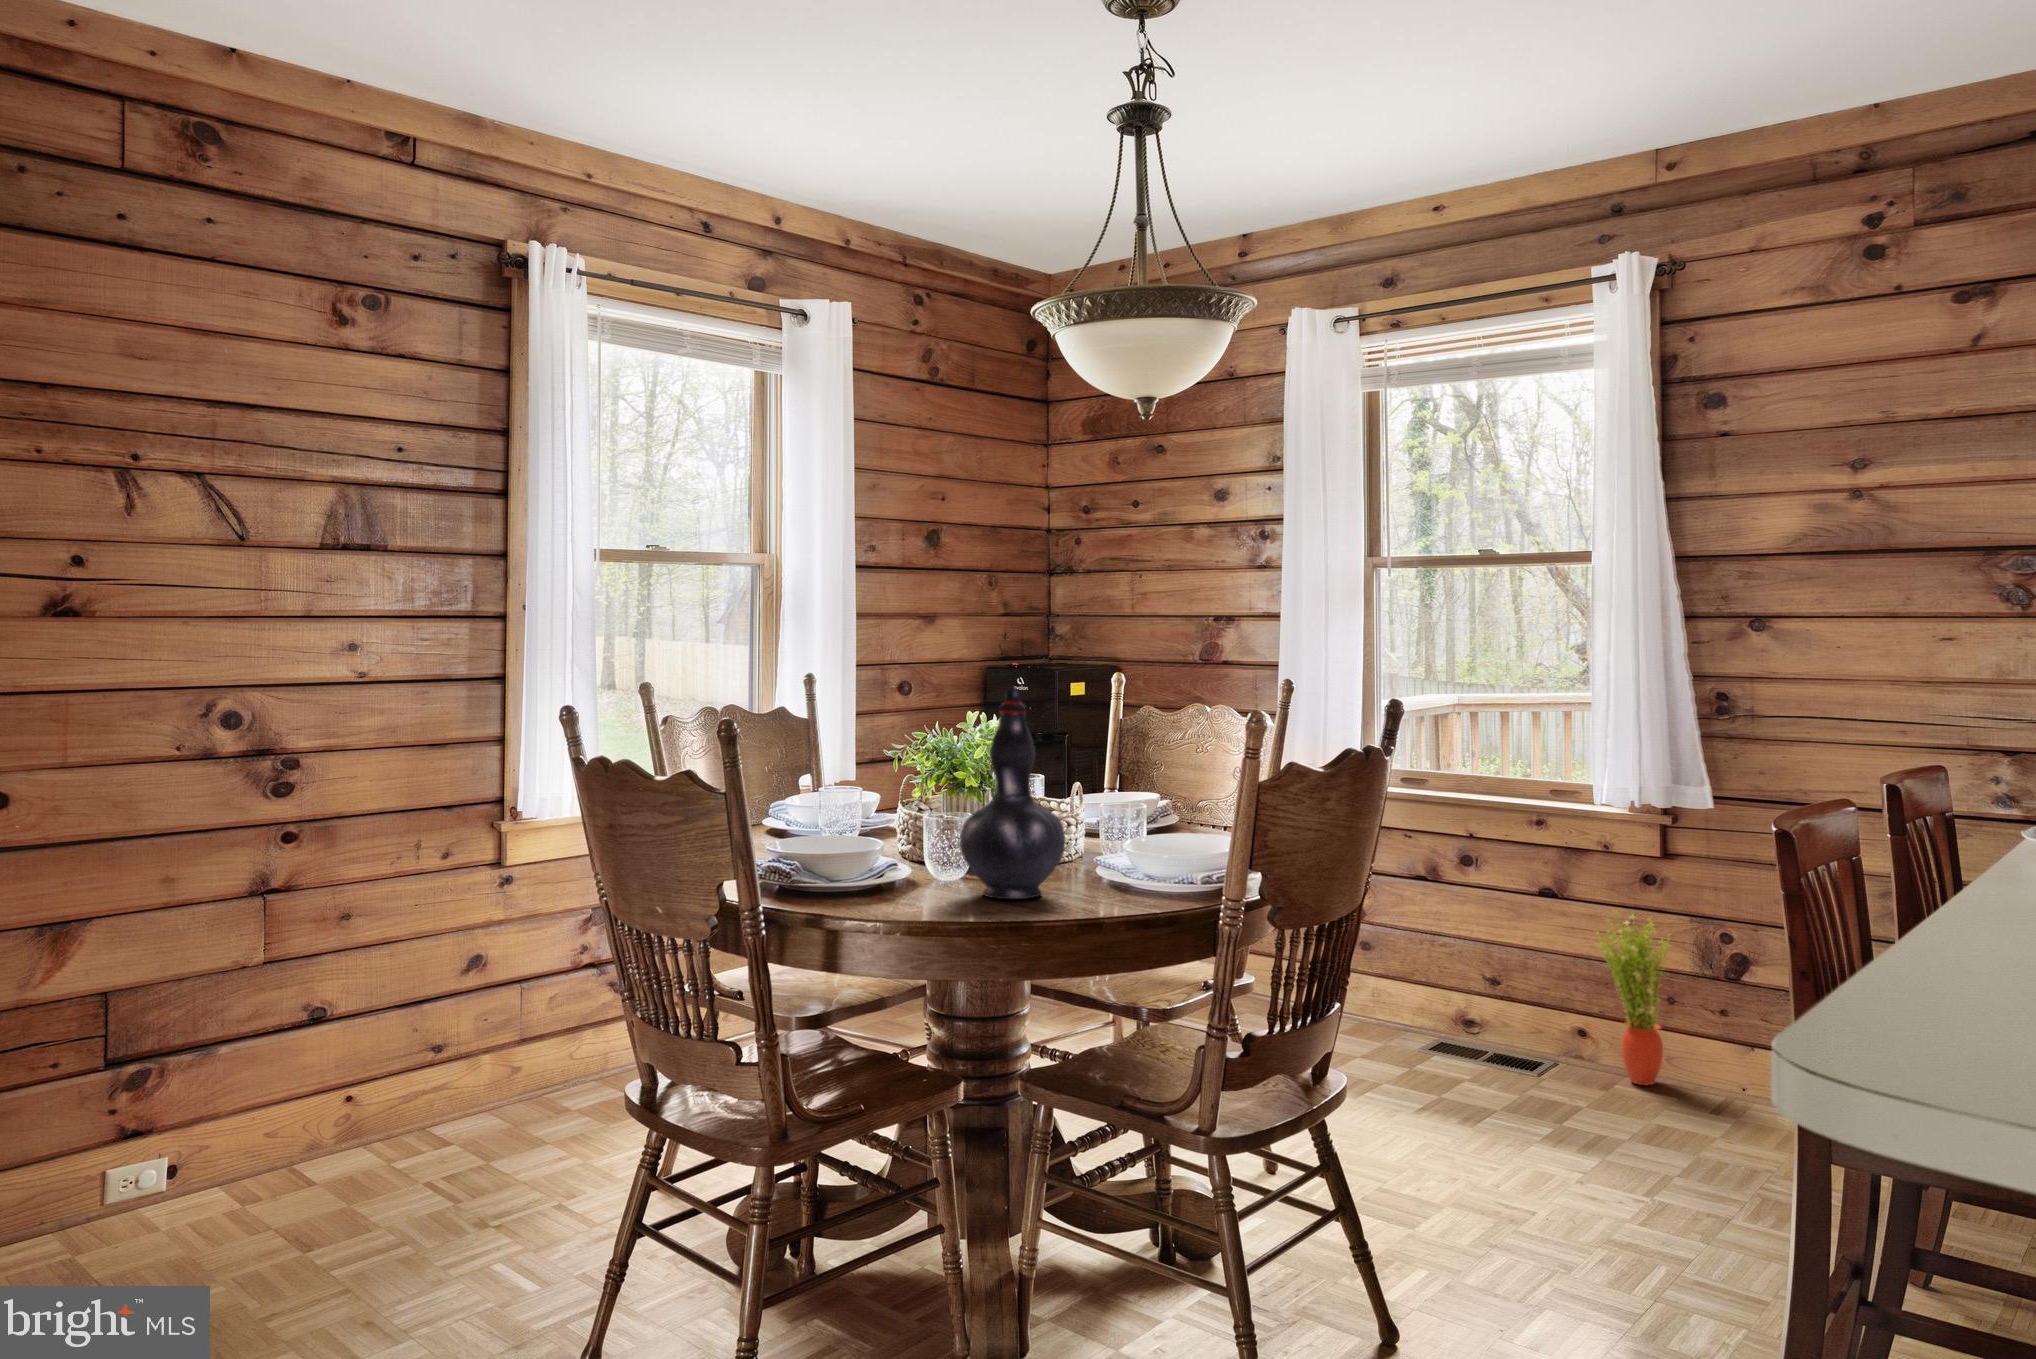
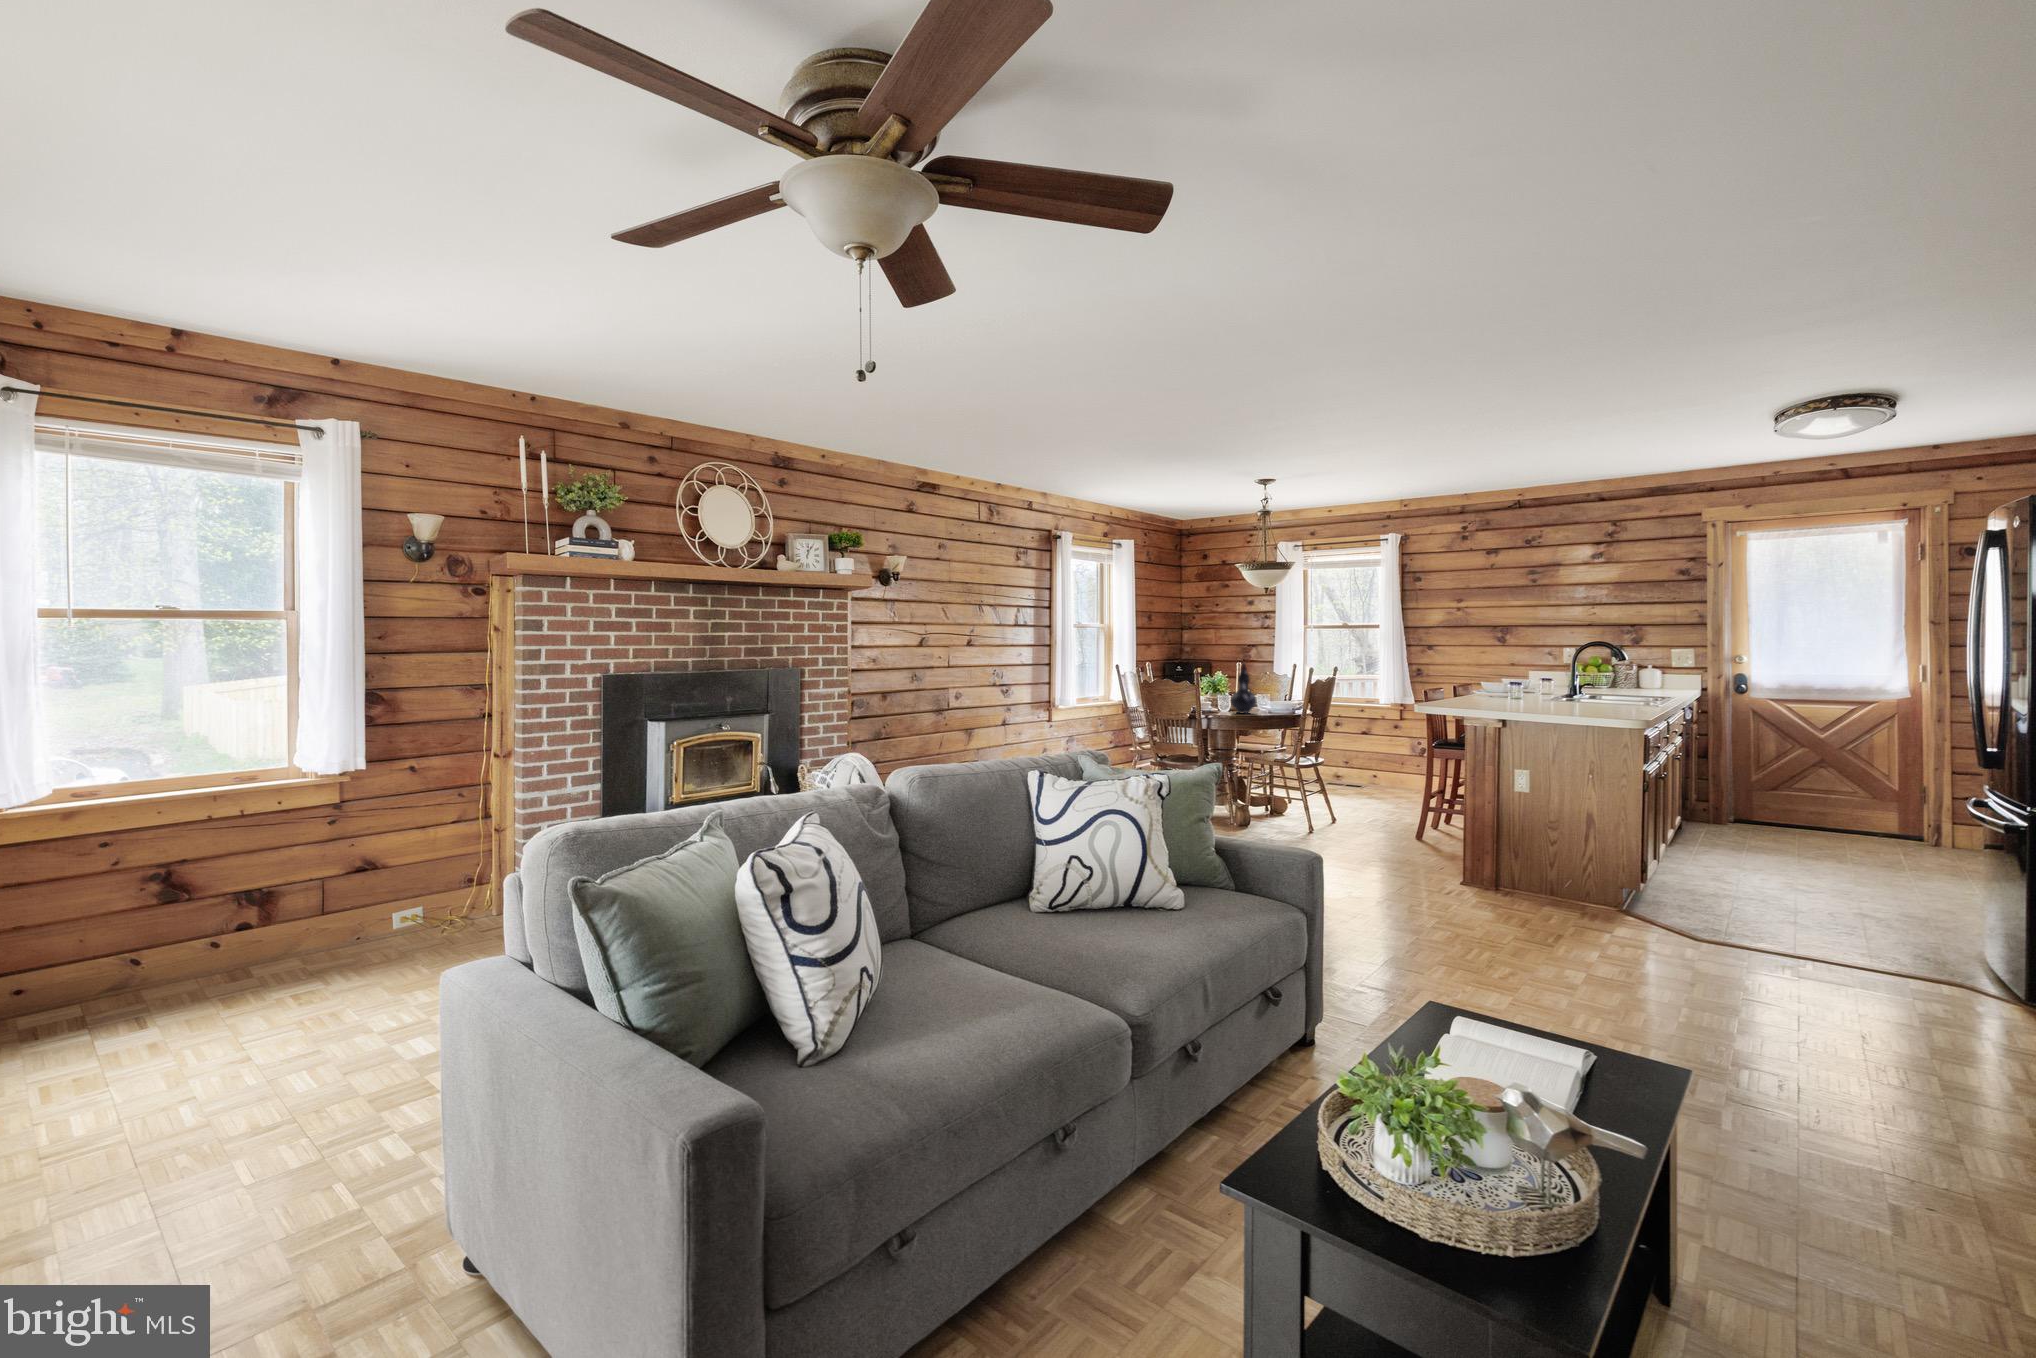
potted plant: present [1598,911,1671,1085] -> none [1380,737,1404,791]

